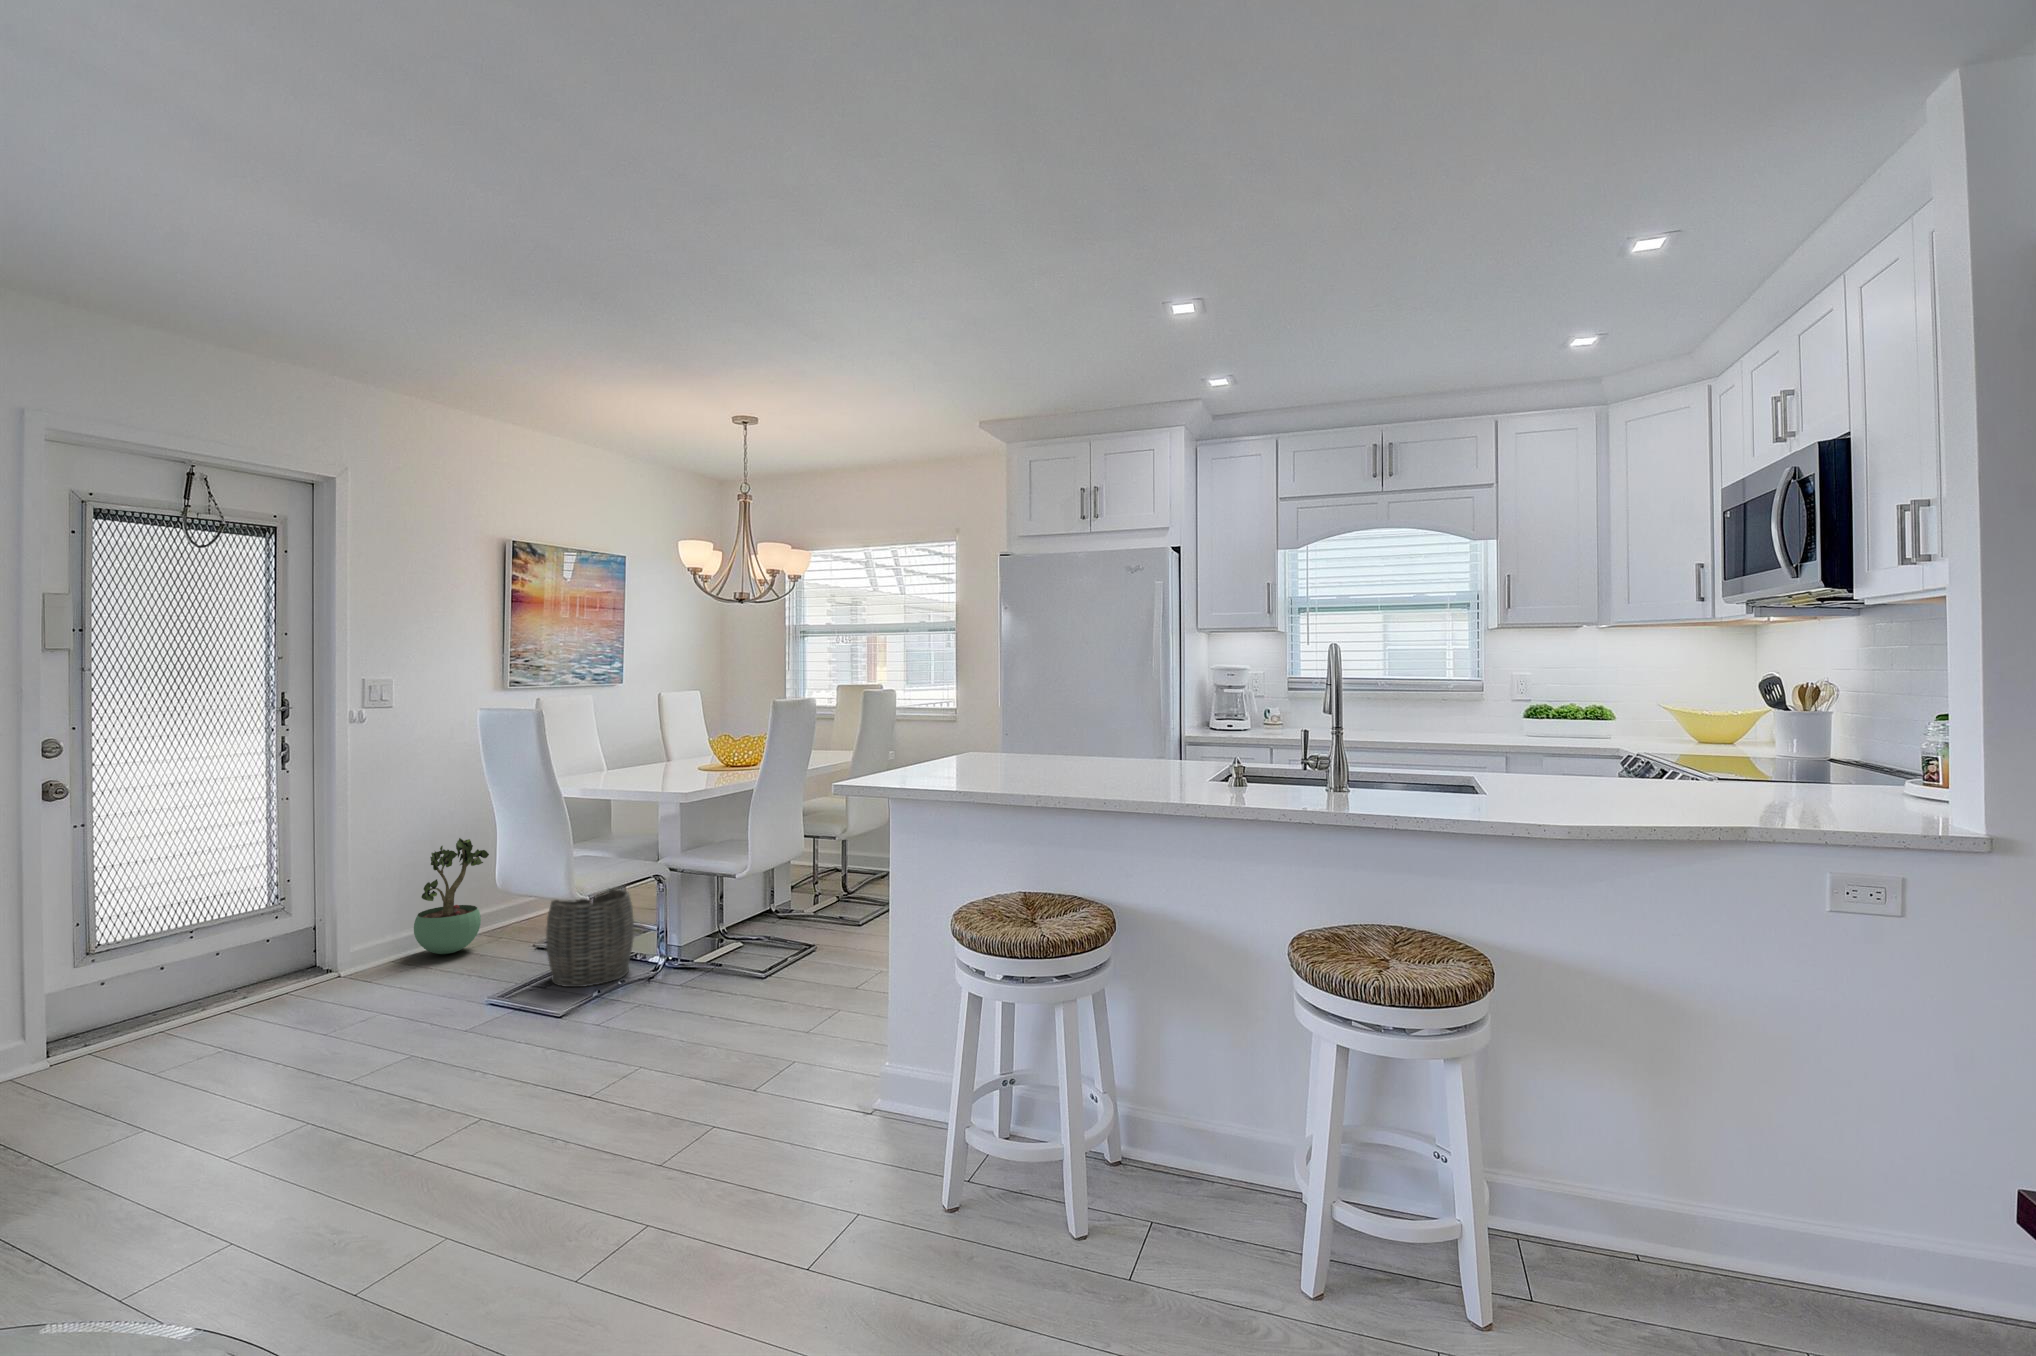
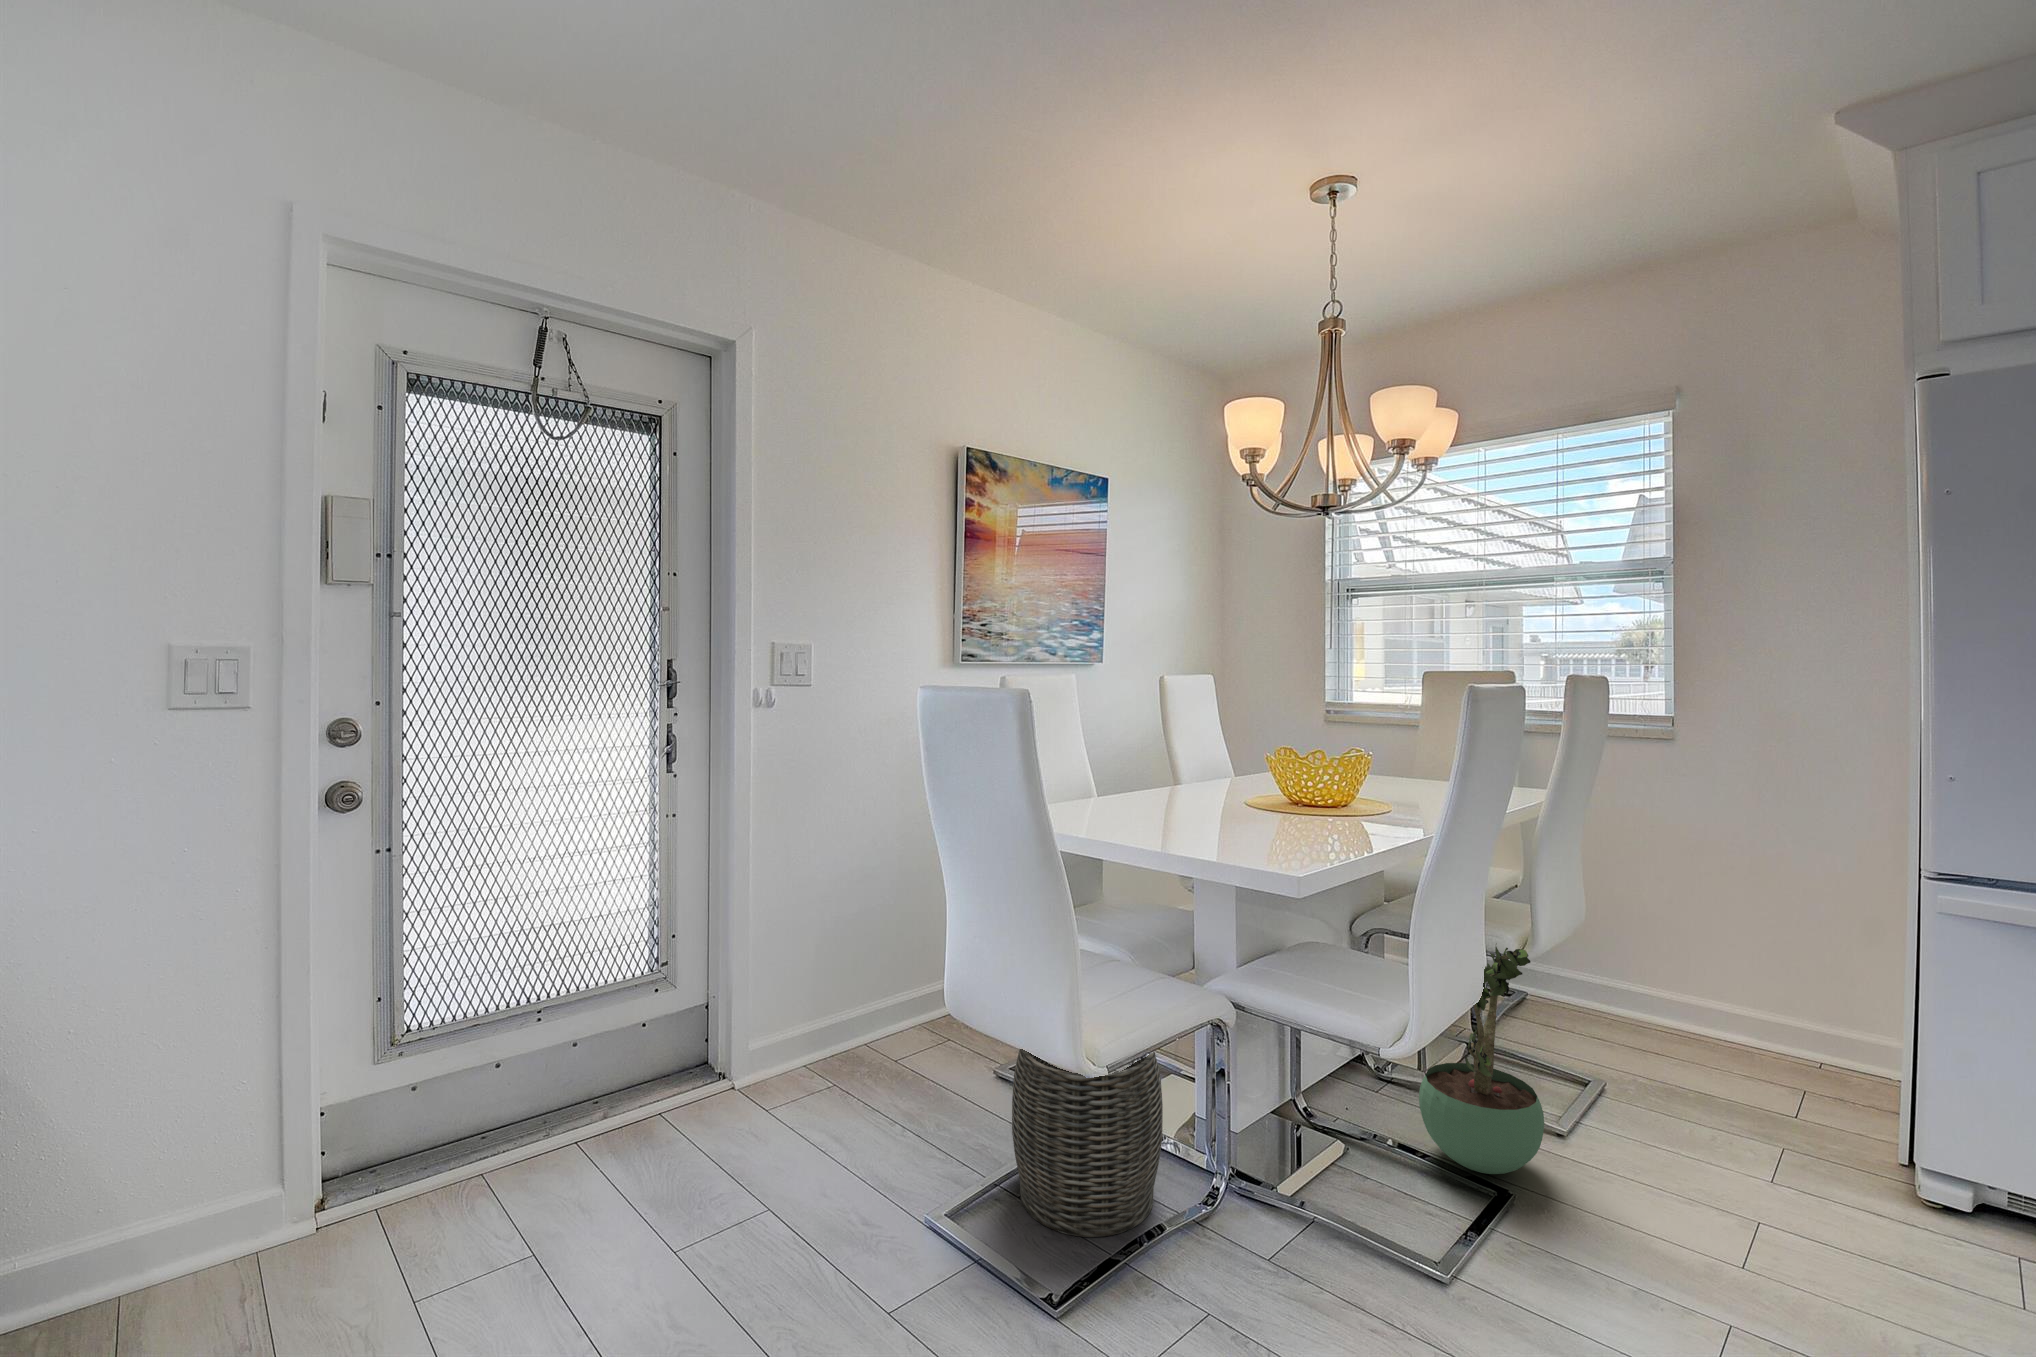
potted plant: present [414,838,489,954] -> present [1419,943,1544,1174]

